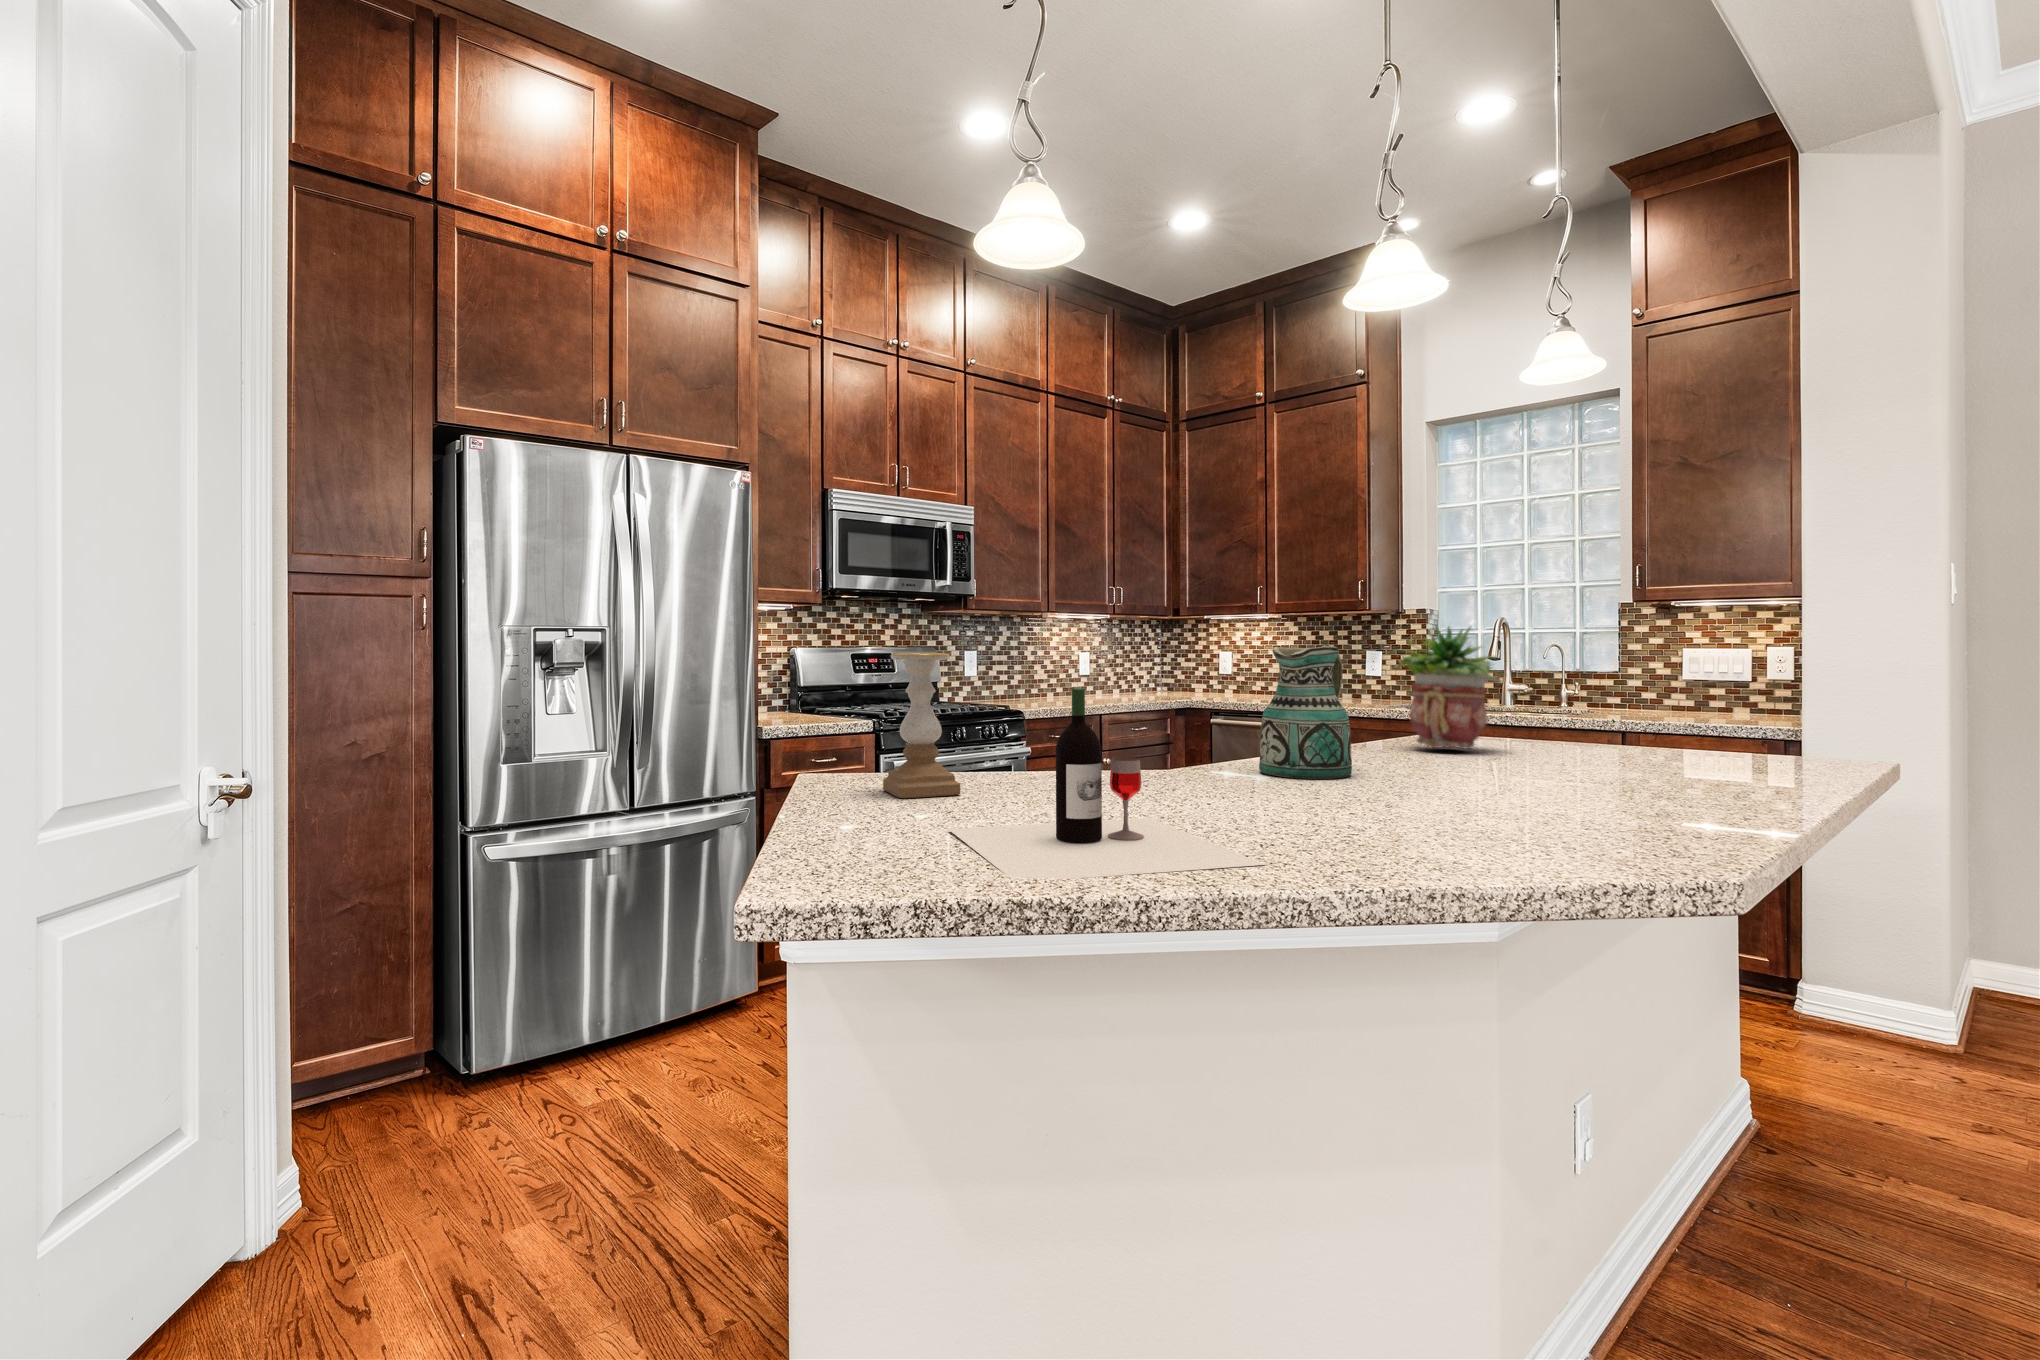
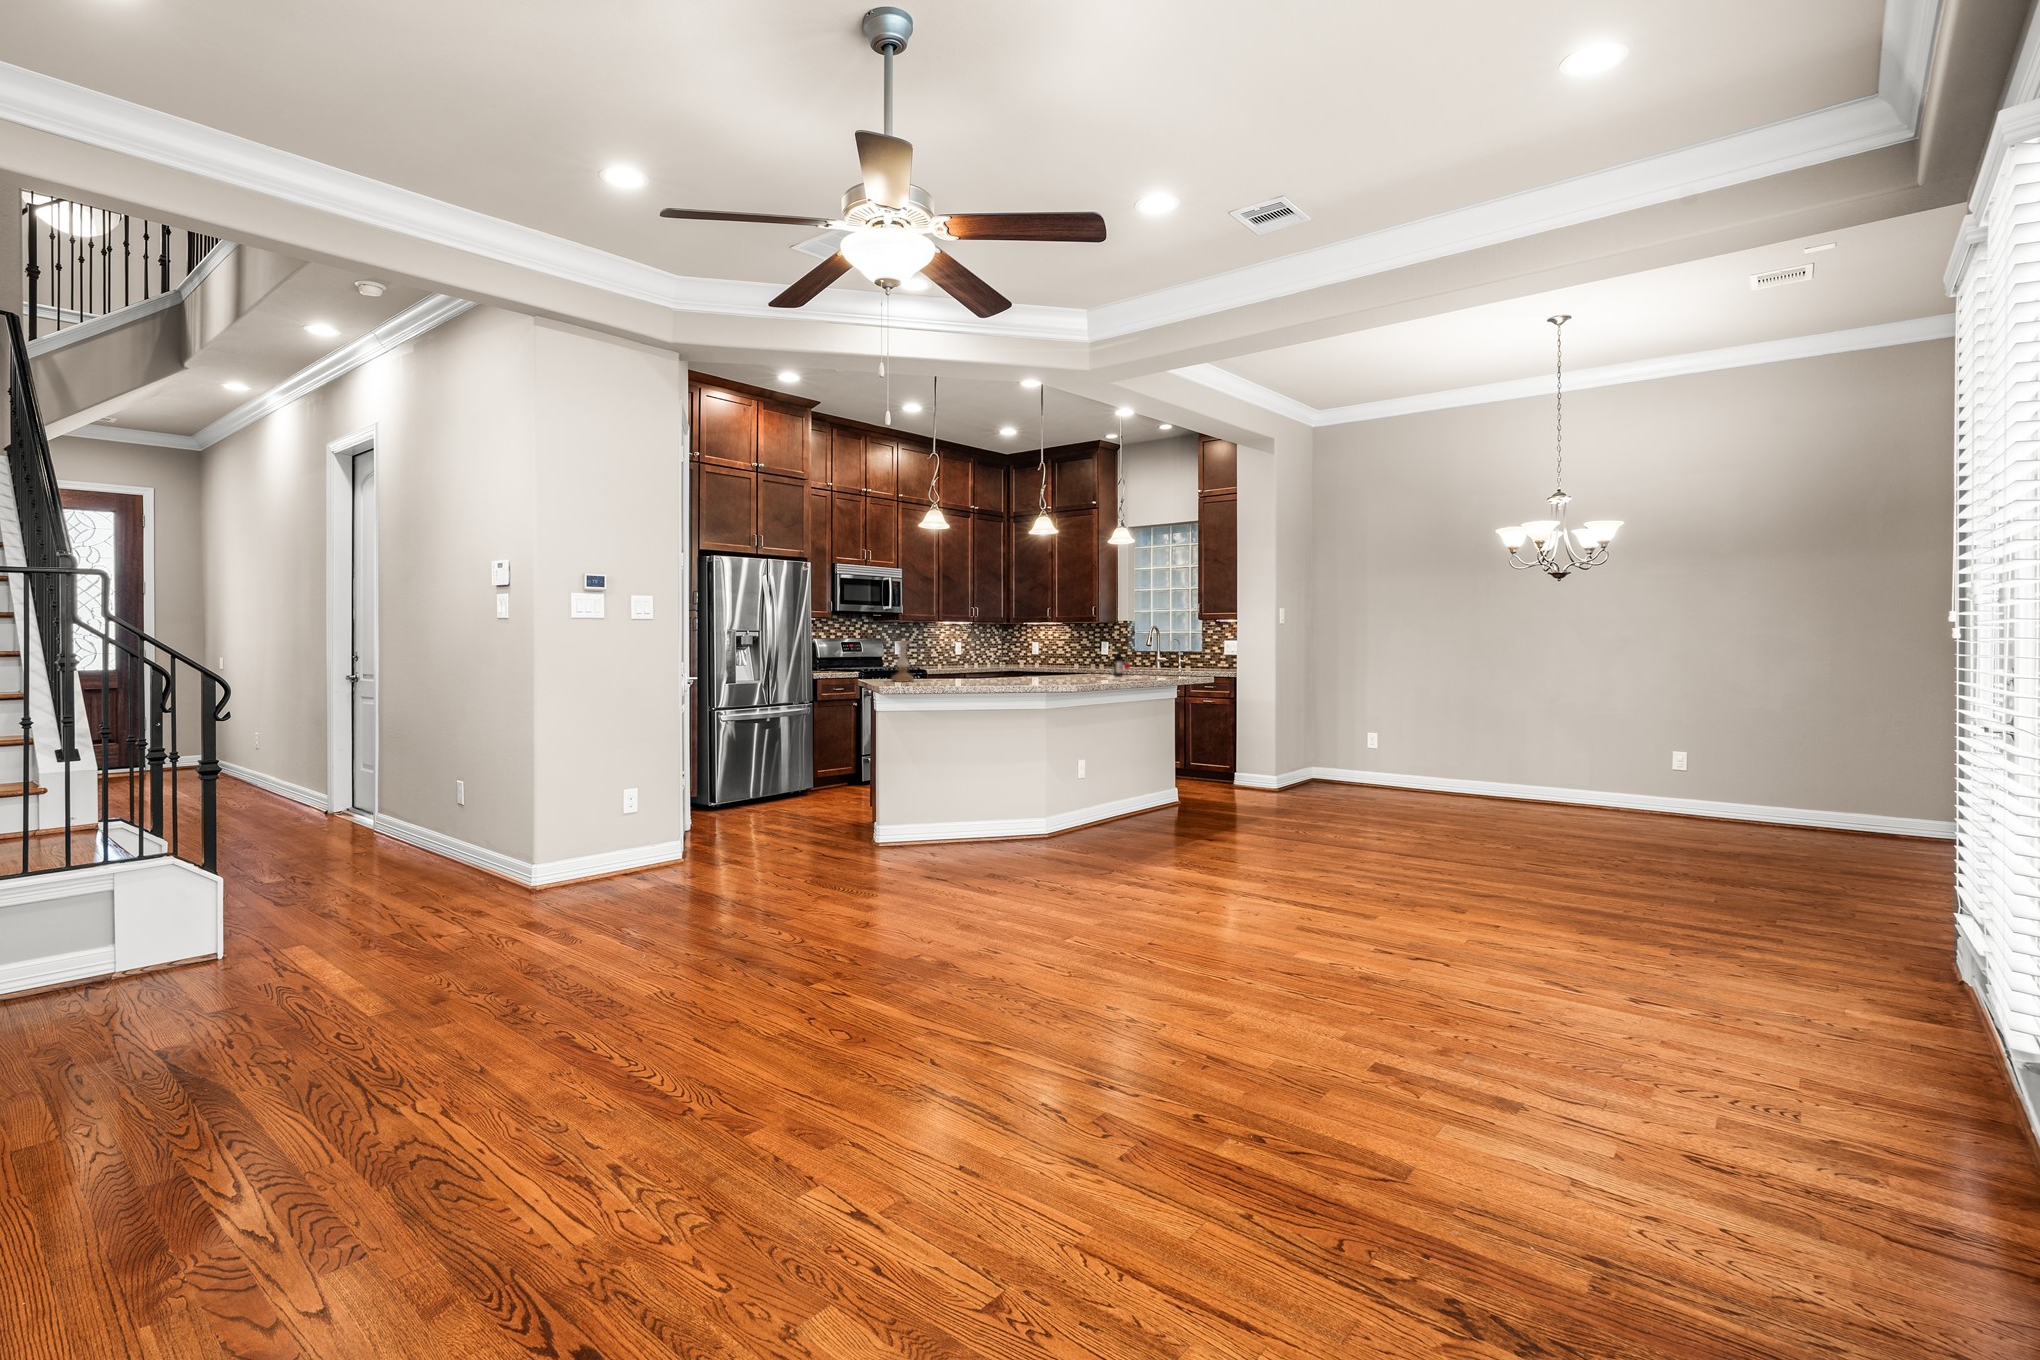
potted plant: present [1400,627,1504,749] -> none [1060,632,1097,675]
ceramic pitcher: present [1259,645,1352,779] -> none [1005,639,1033,679]
wine bottle: present [948,688,1264,879] -> present [1105,648,1145,679]

